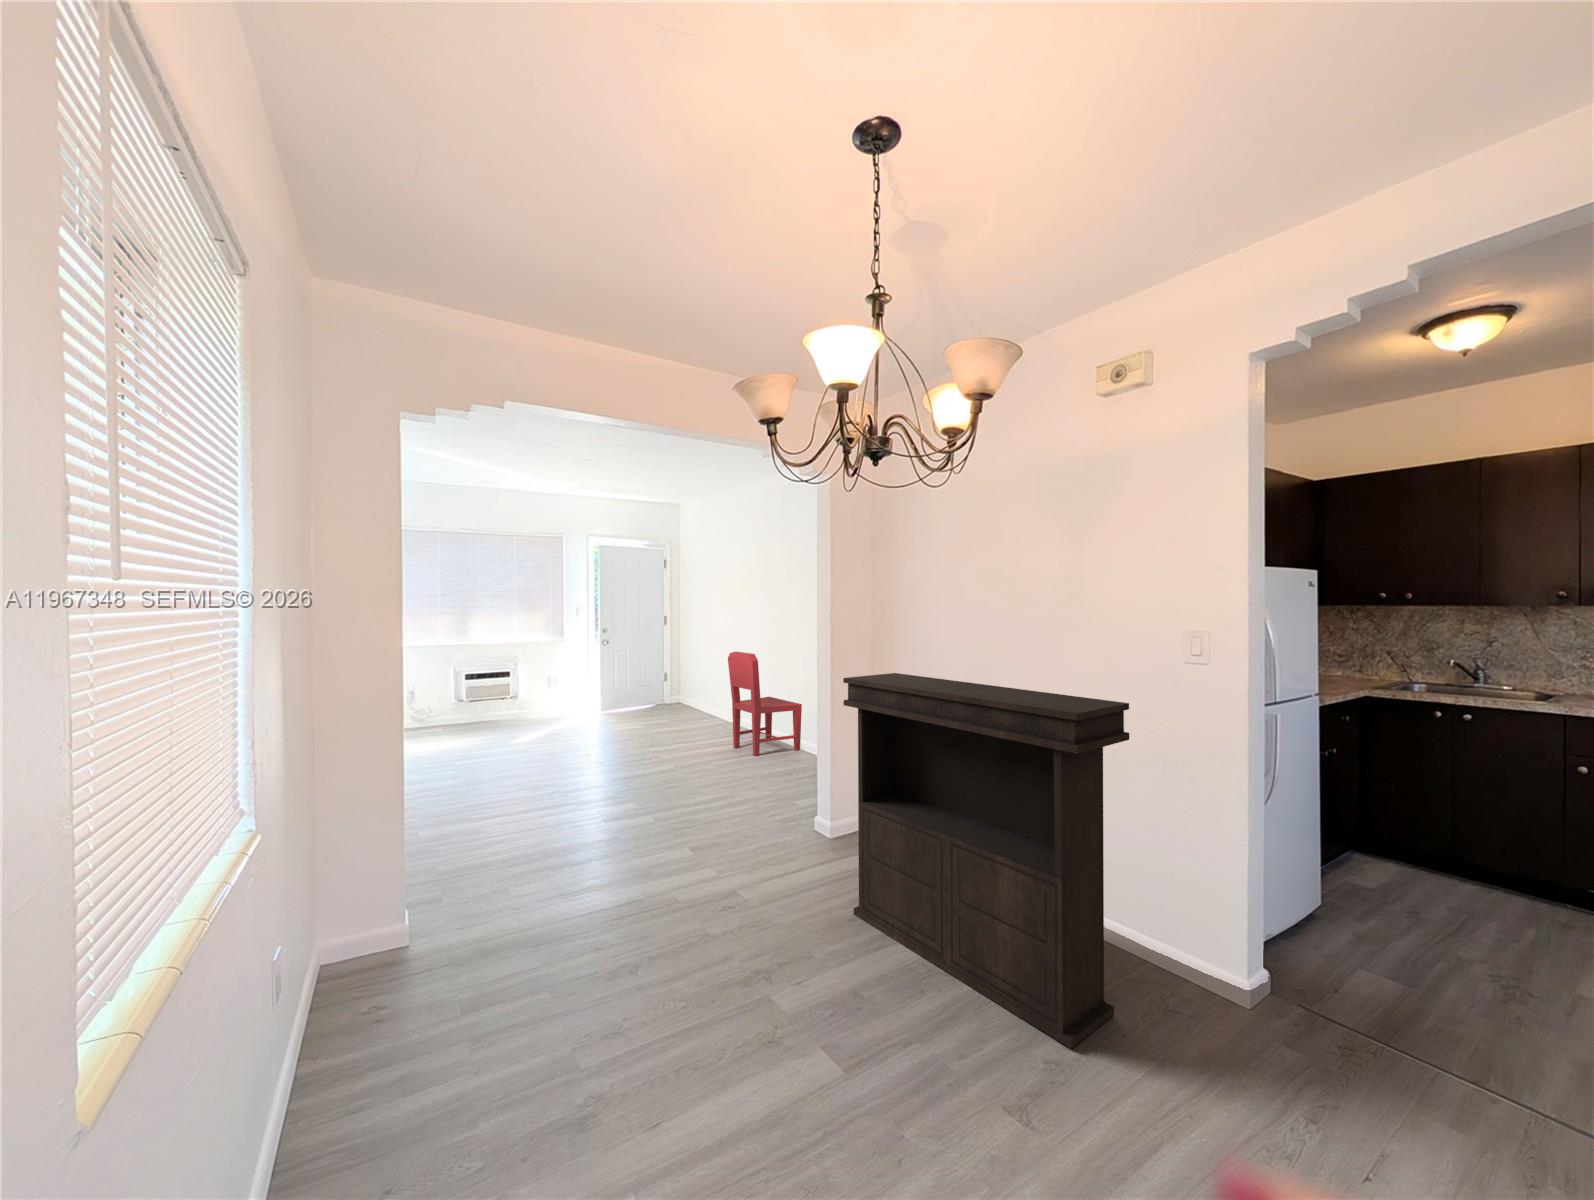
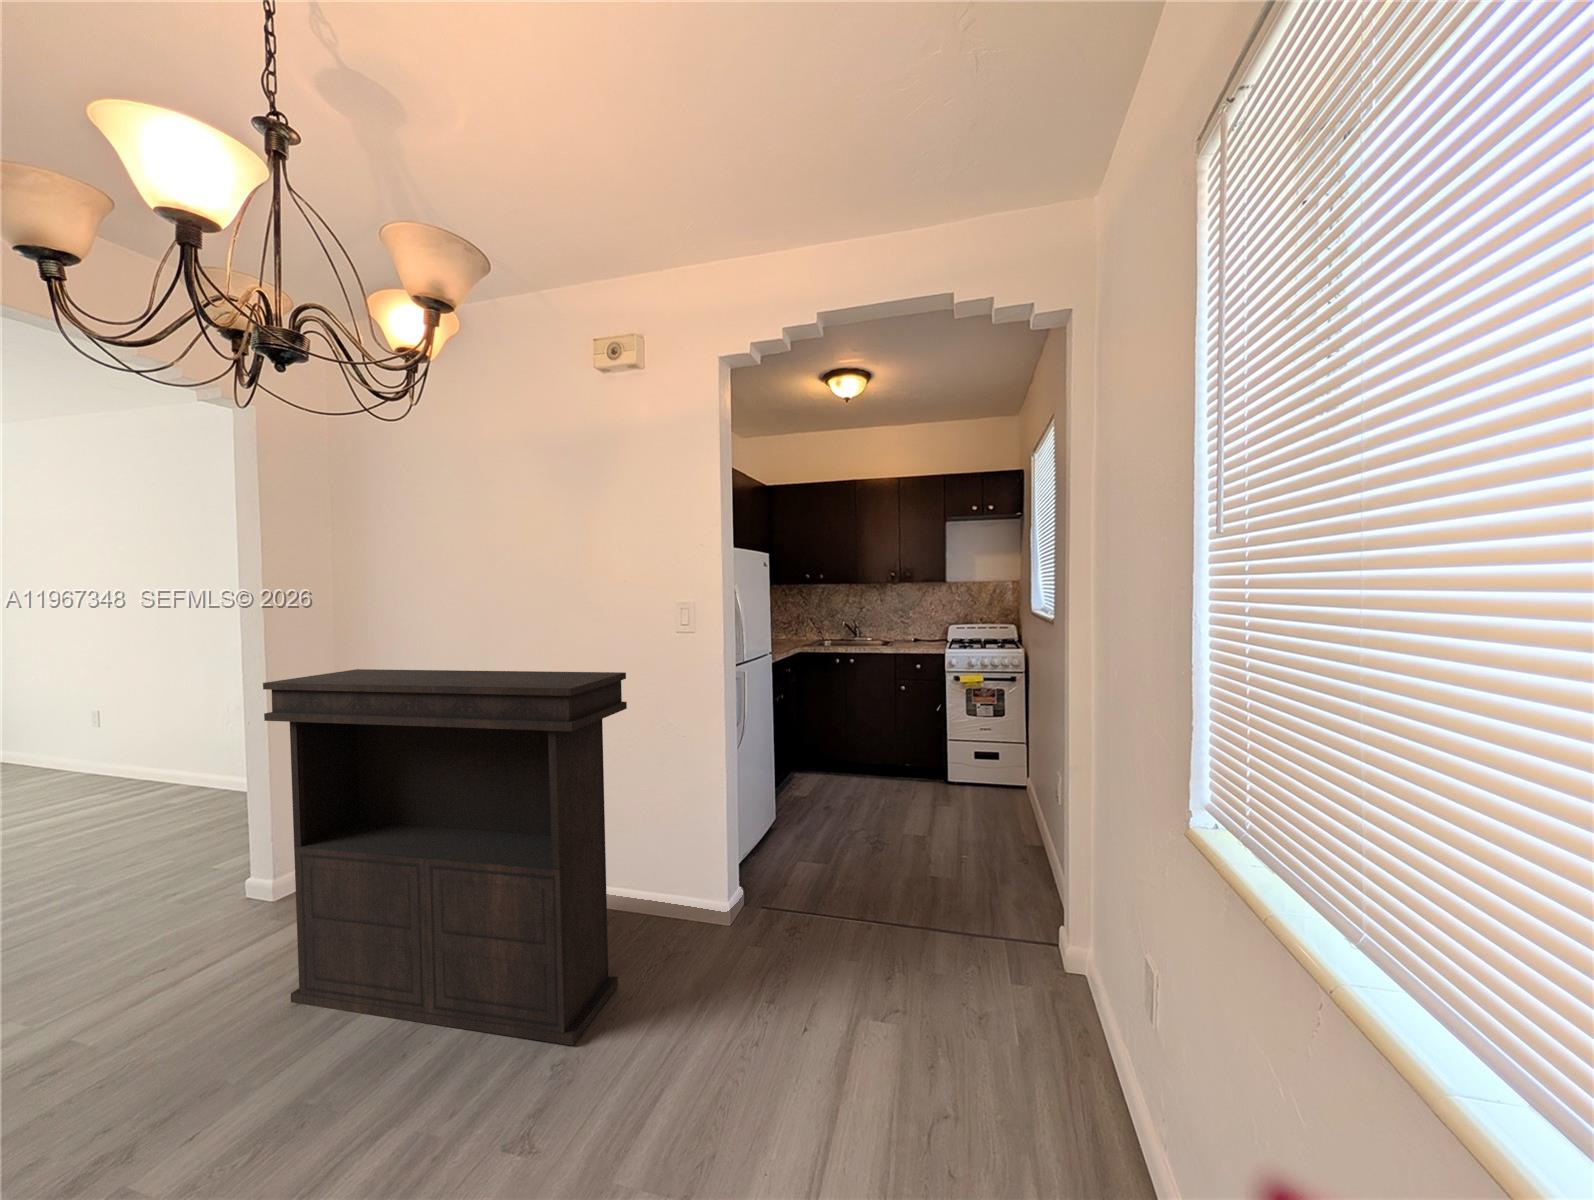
dining chair: present [728,651,802,756] -> none [69,667,231,818]

